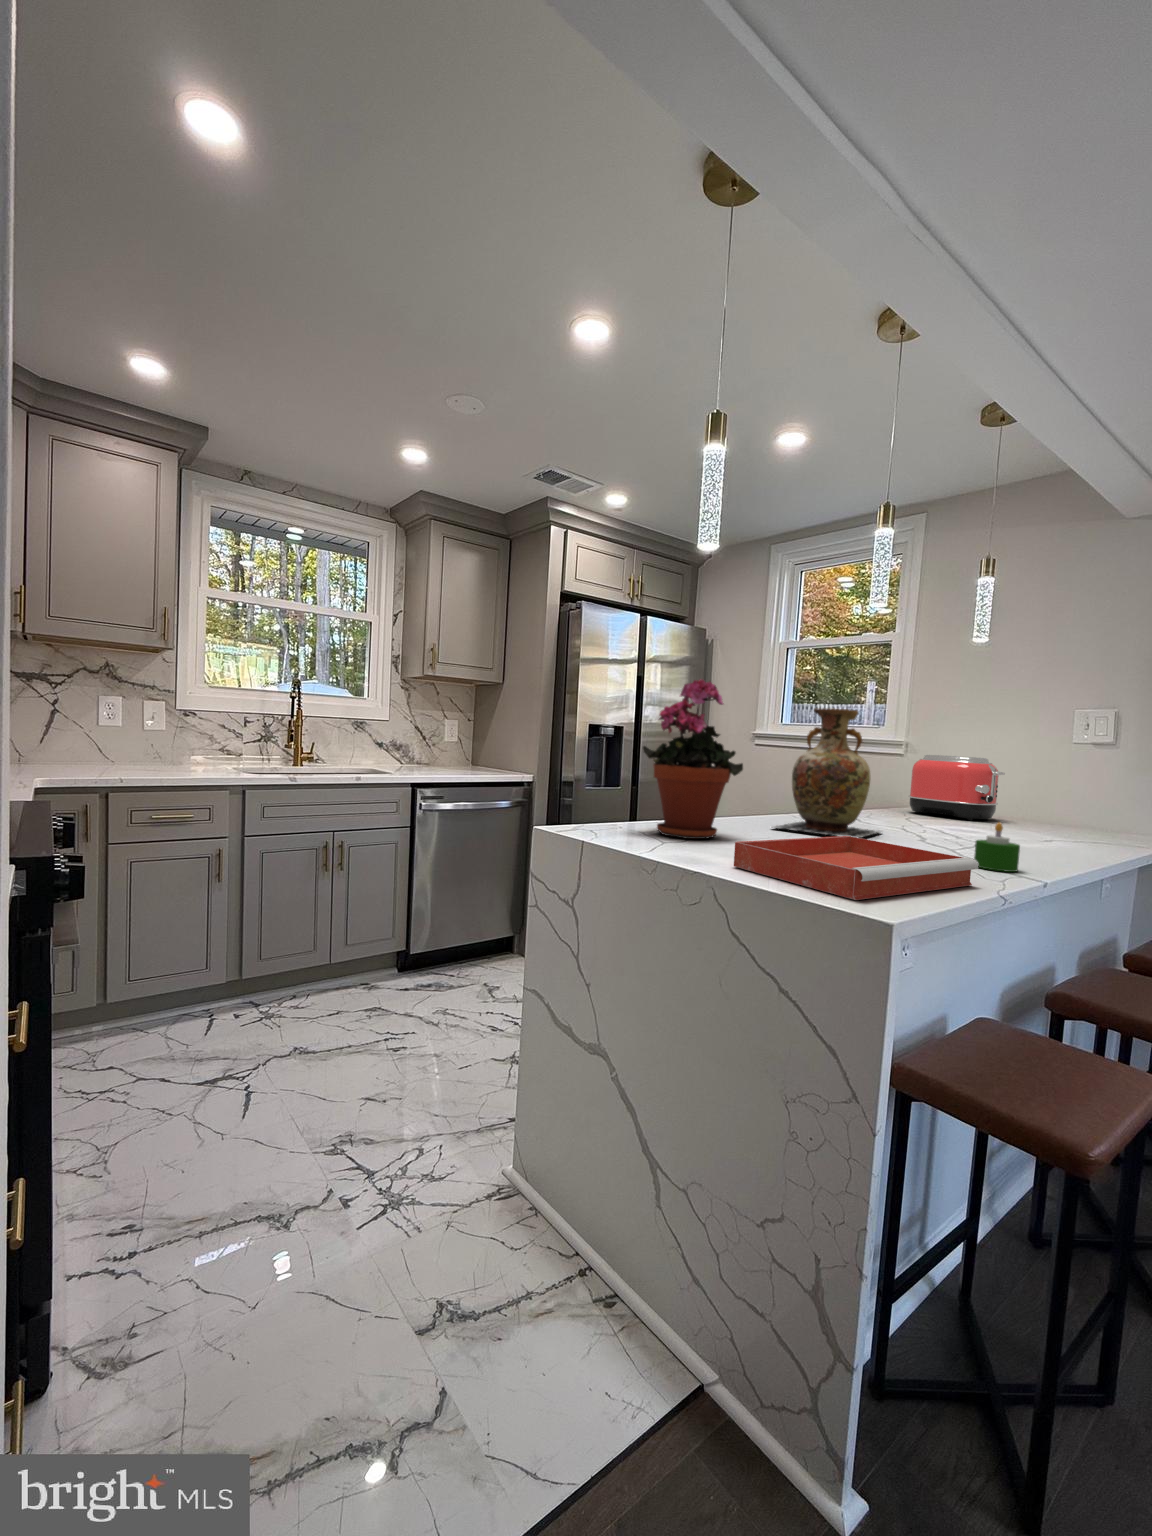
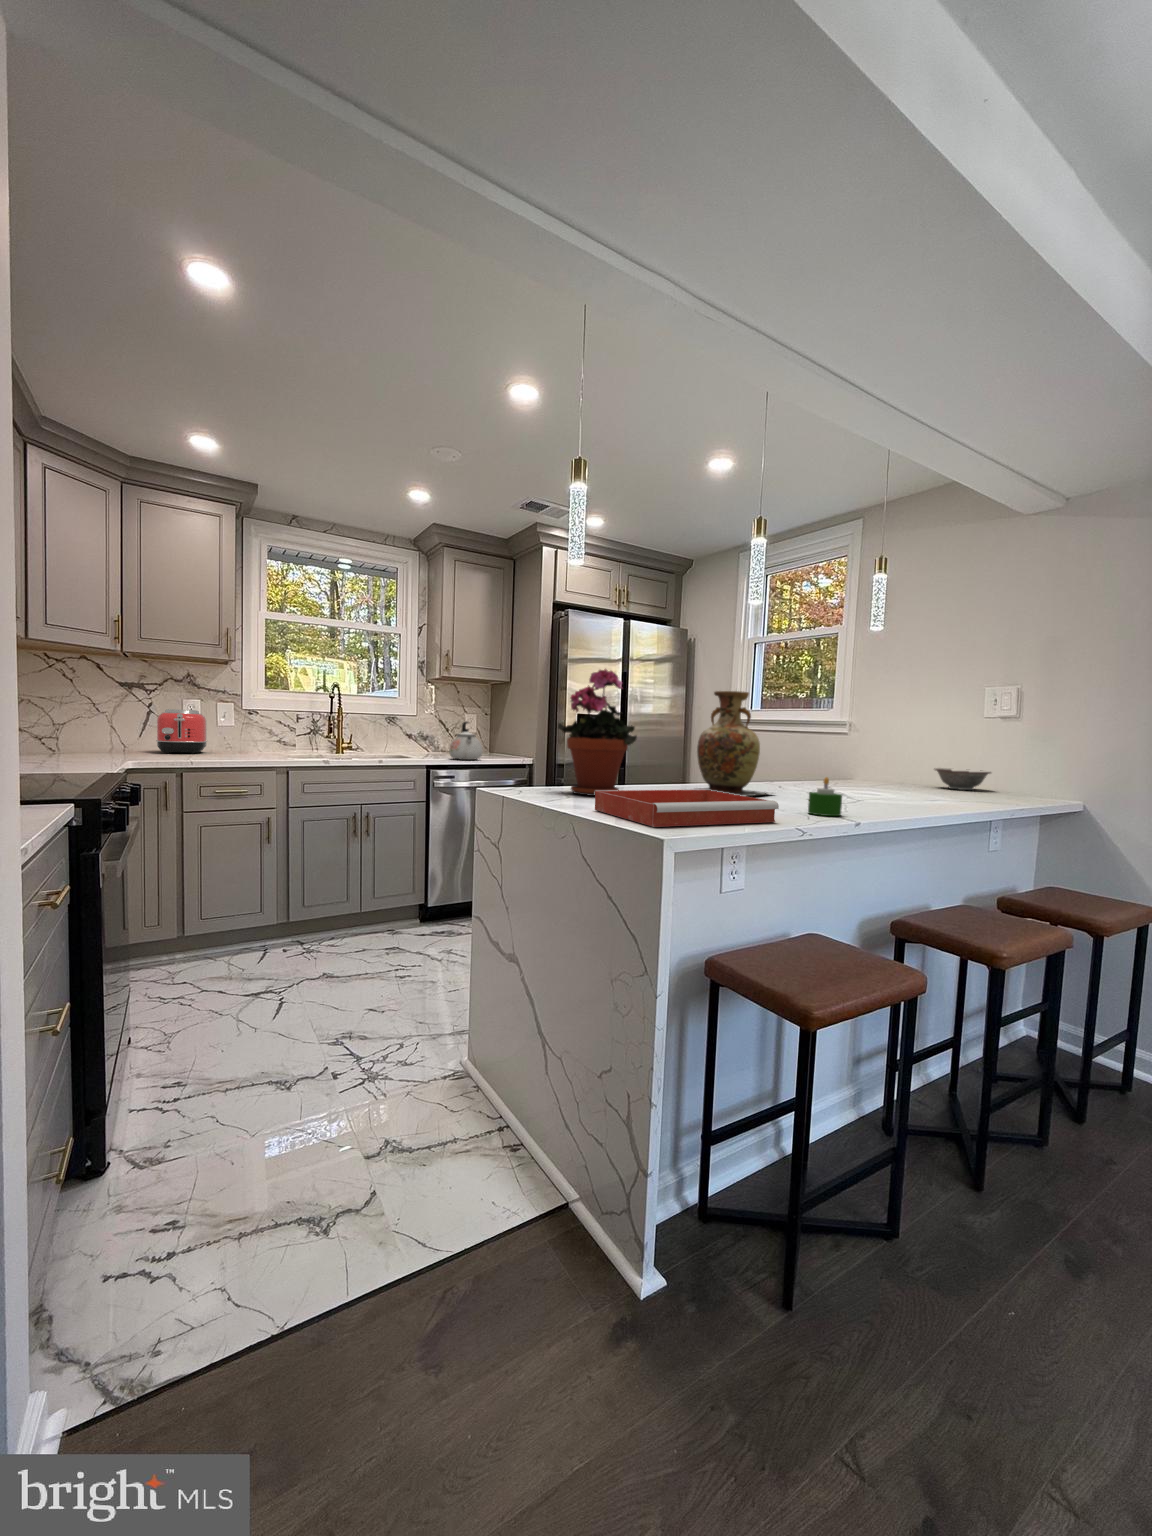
kettle: none [438,730,477,776] -> present [449,722,482,760]
toaster: present [909,755,1005,820] -> present [156,709,207,754]
decorative bowl: none [1013,796,1081,821] -> present [935,768,991,790]

